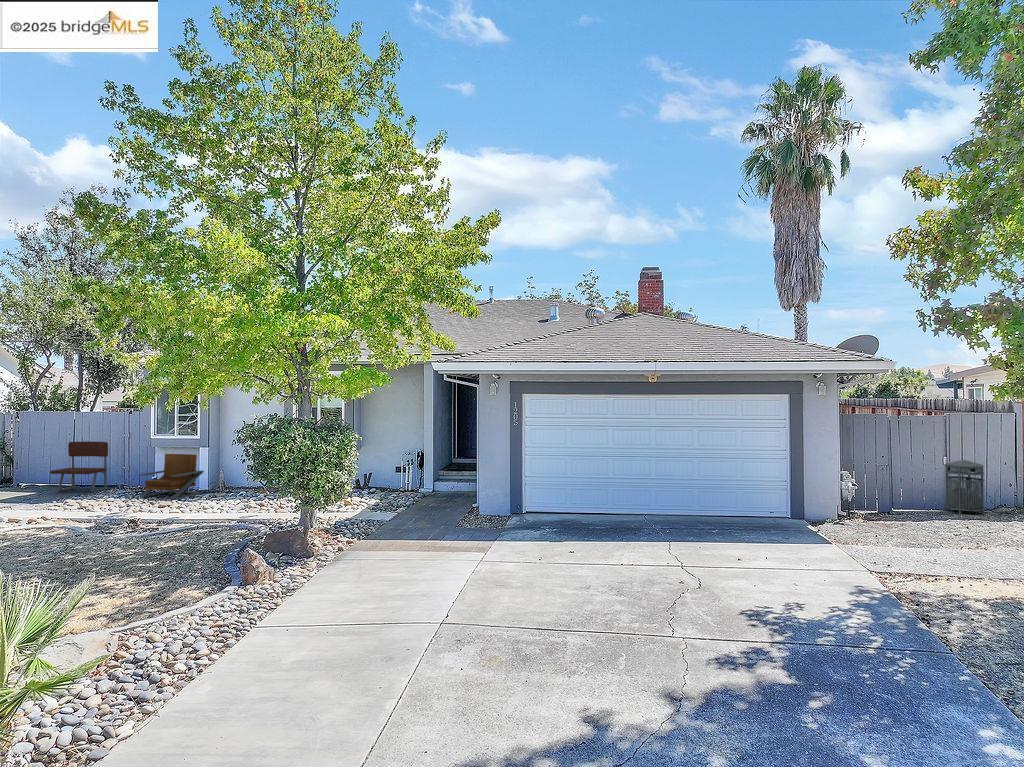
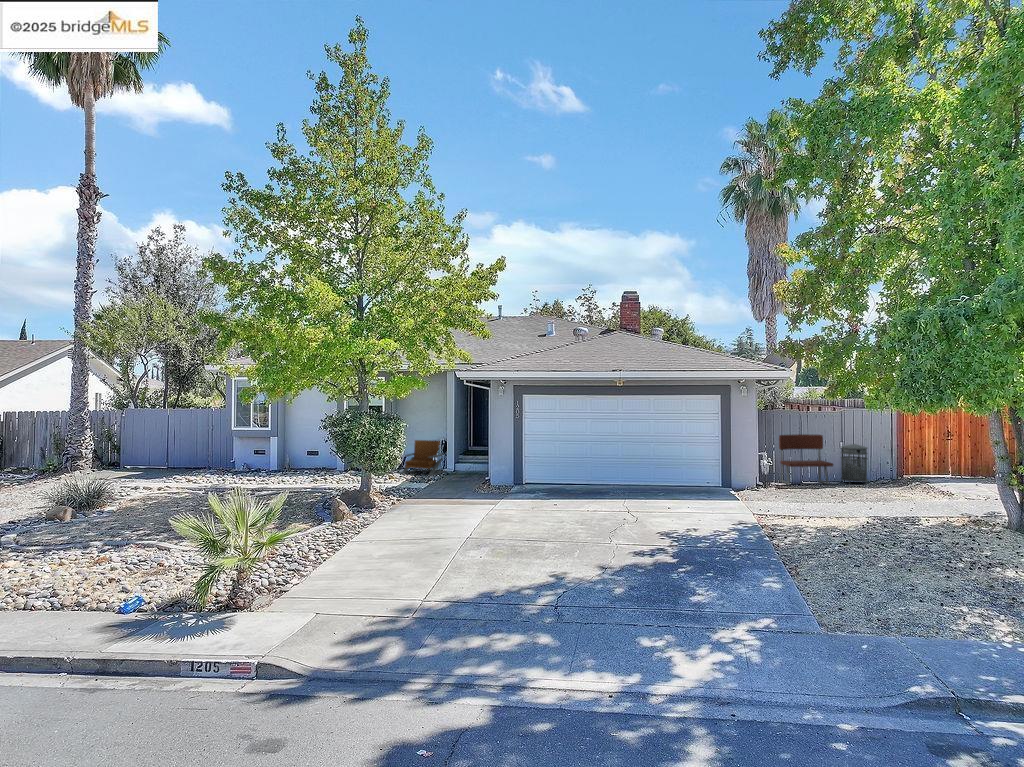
bench: present [50,441,108,492] -> present [779,434,833,485]
lounge chair: present [140,454,204,499] -> present [401,440,444,476]

